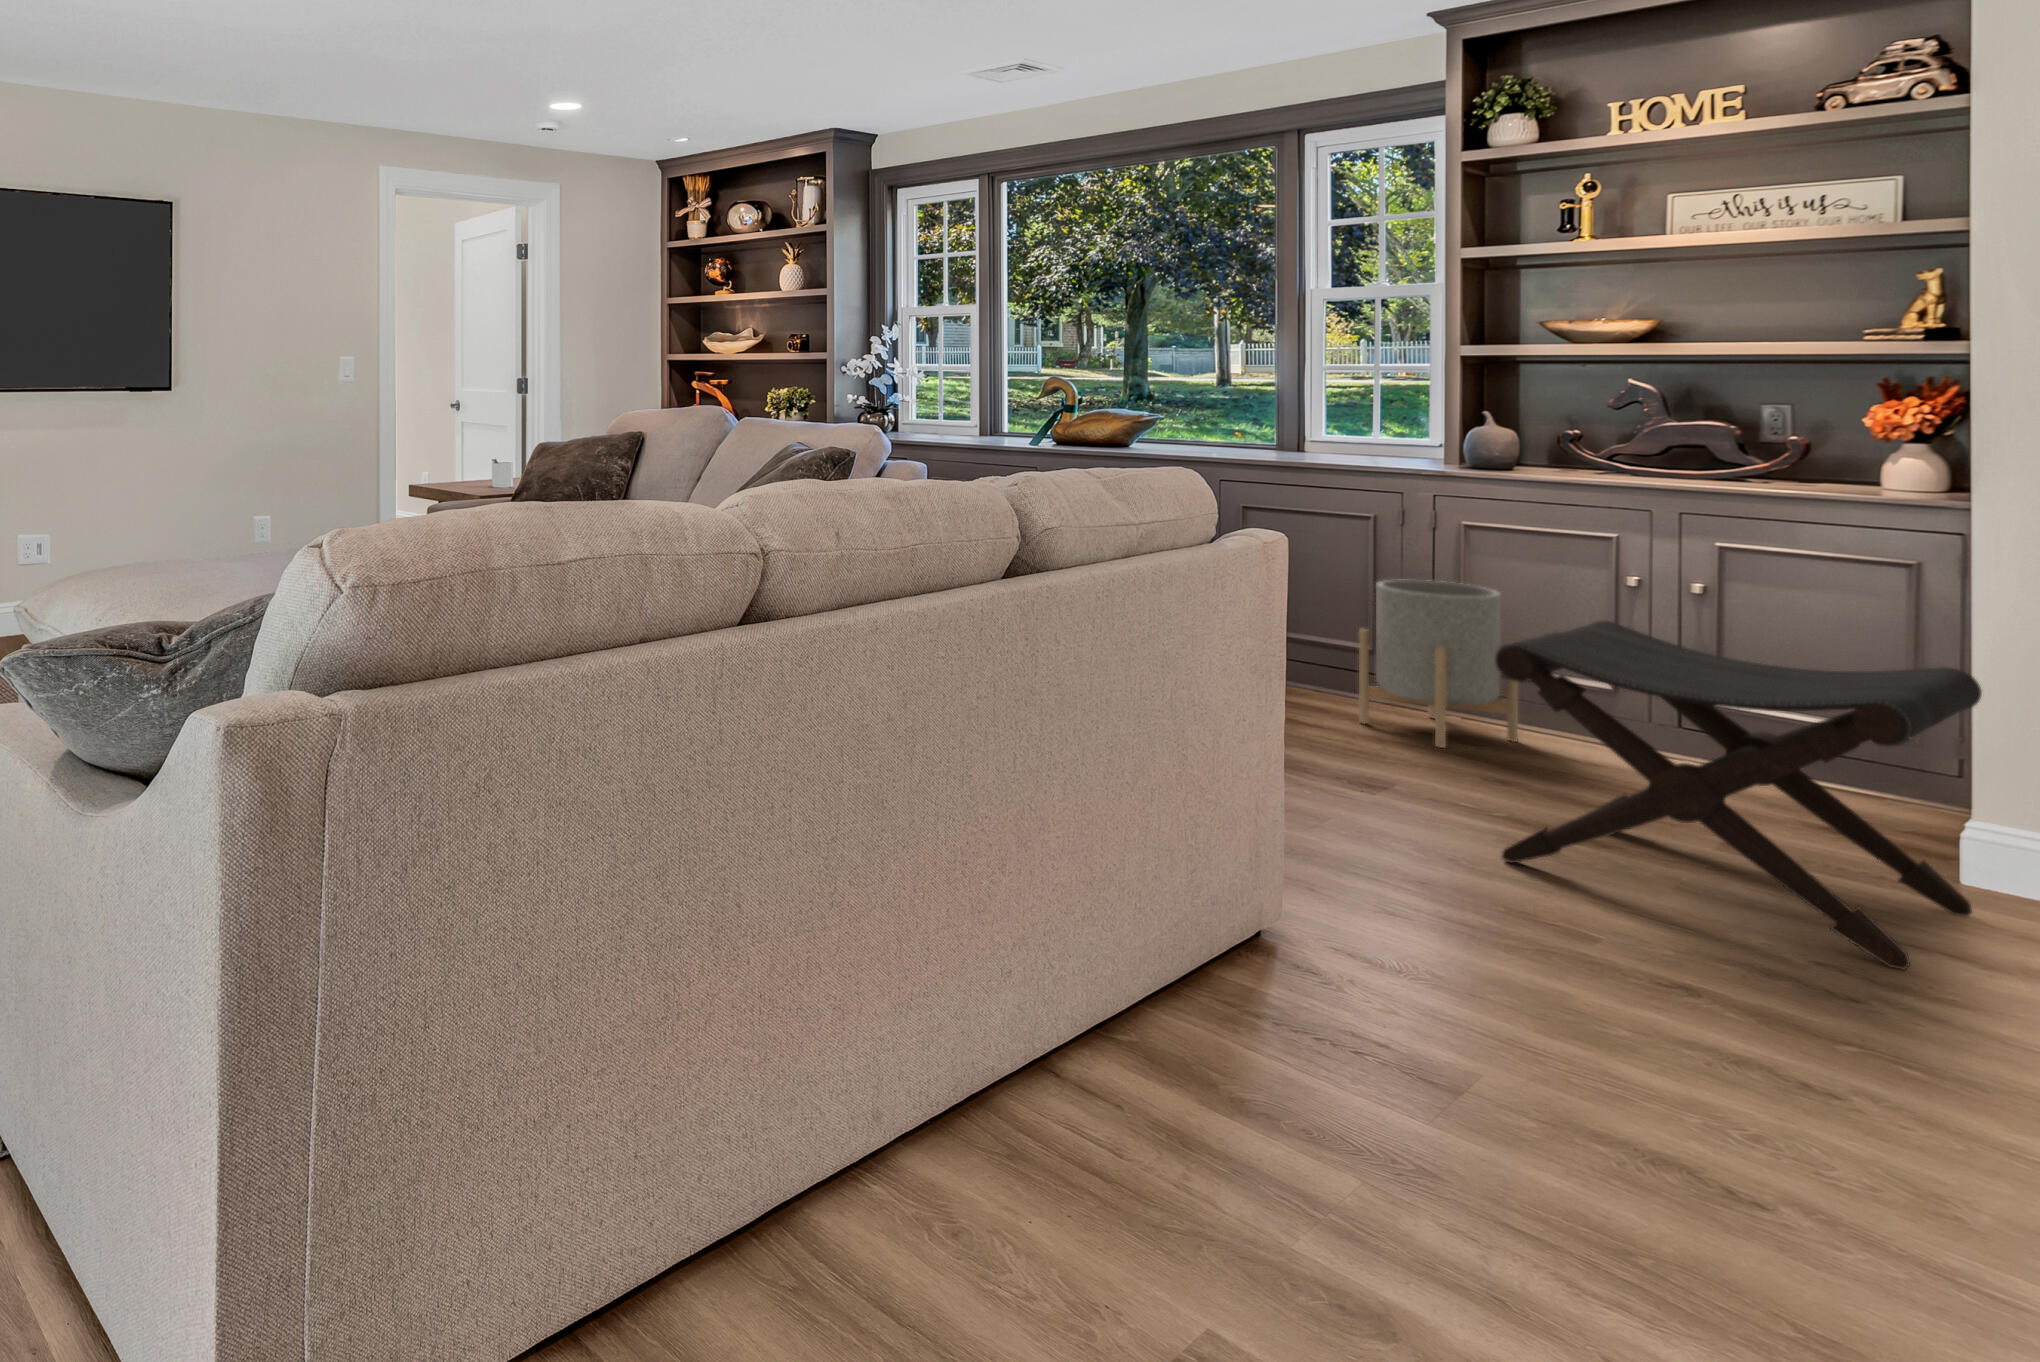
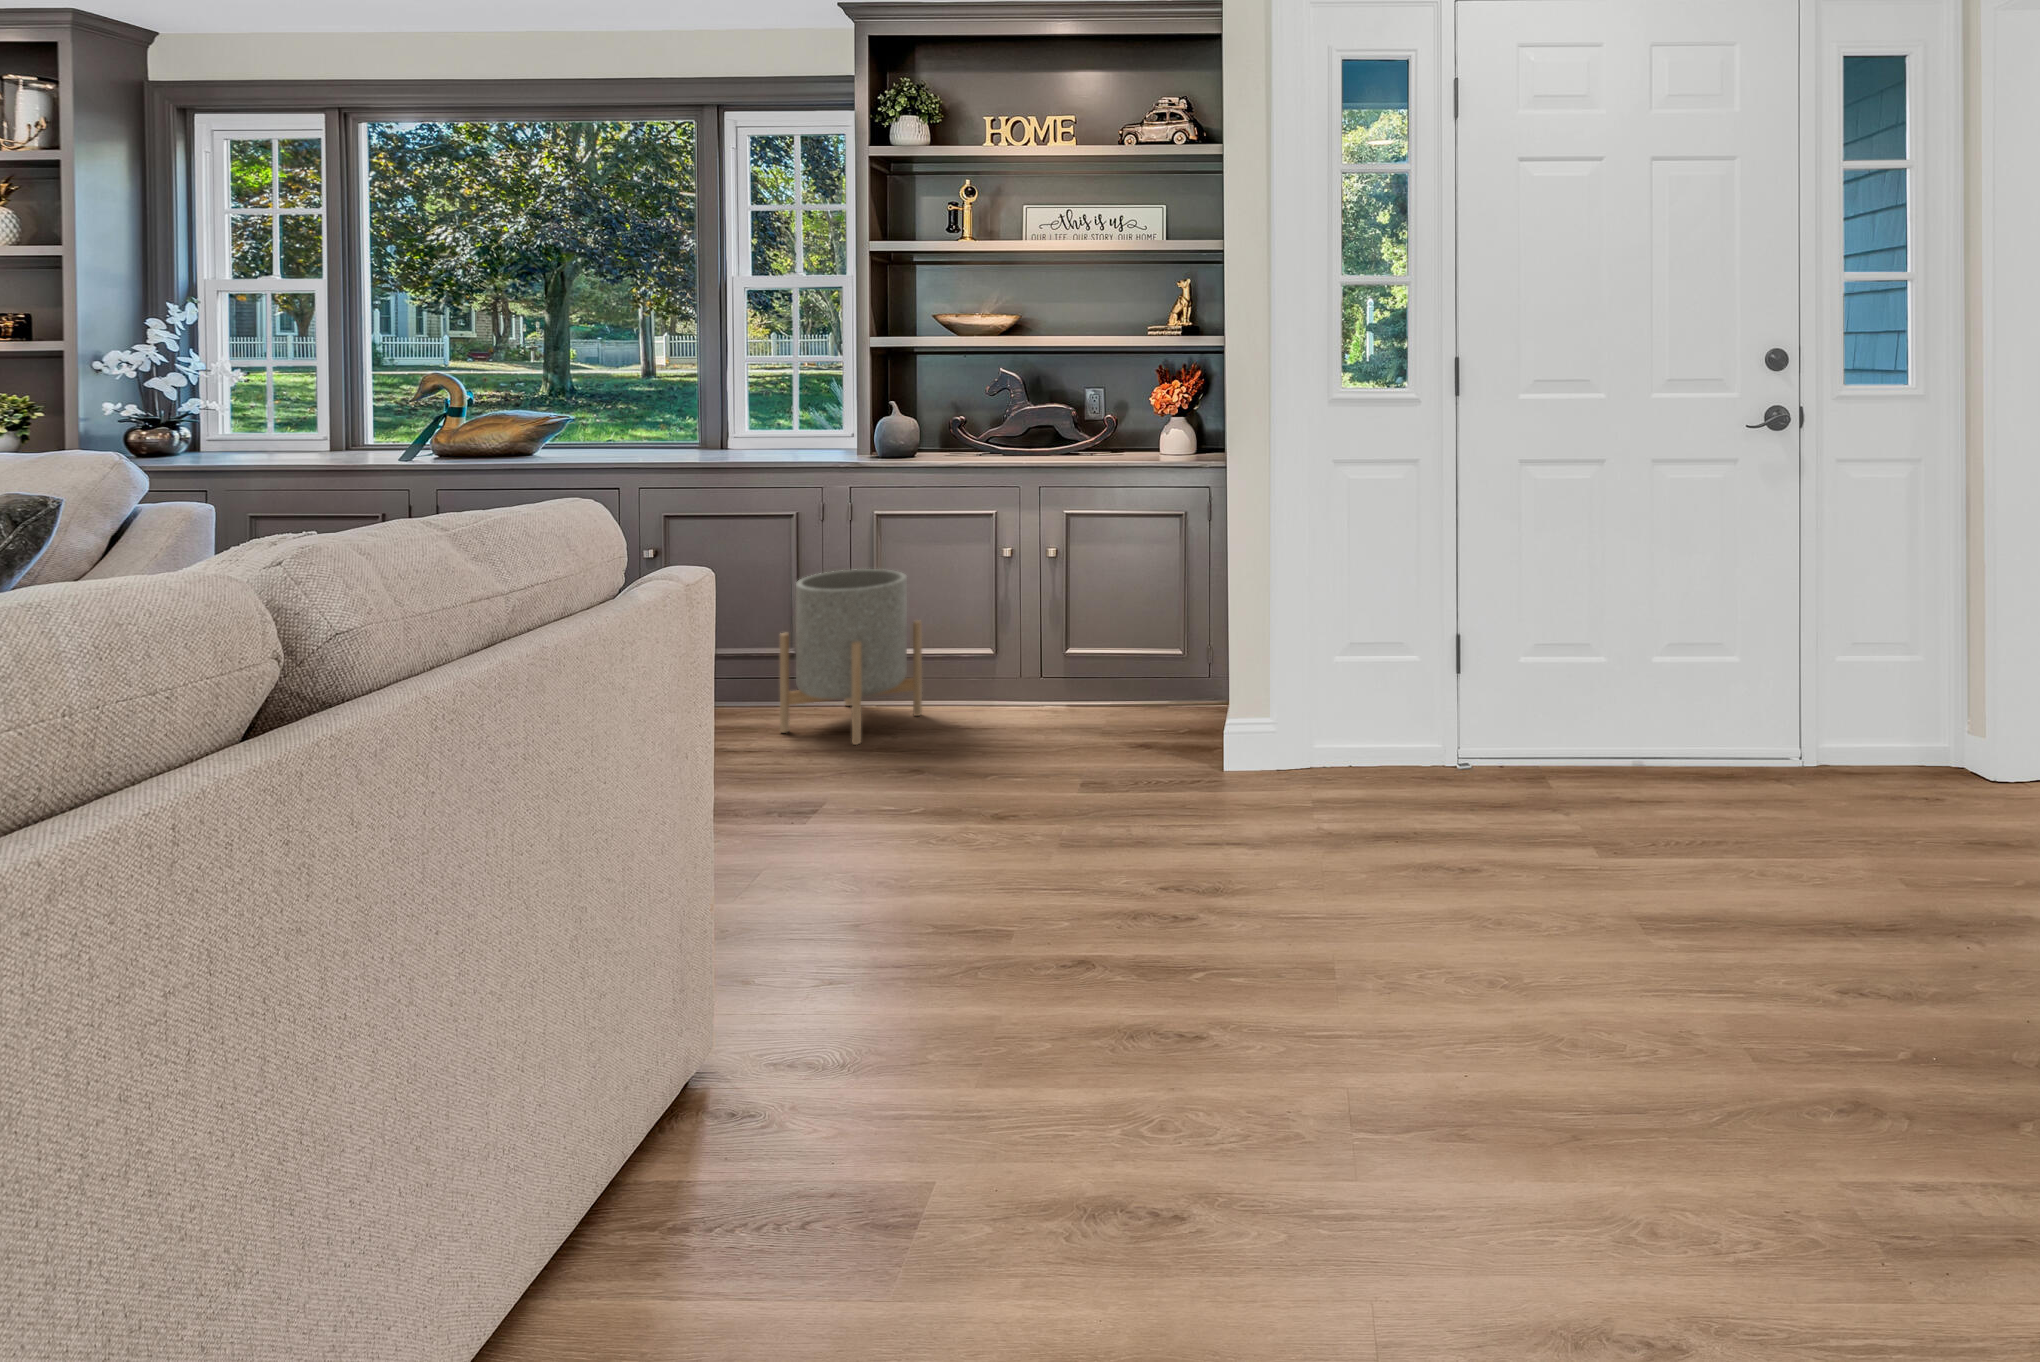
footstool: present [1495,621,1982,969] -> none [914,604,1256,907]

